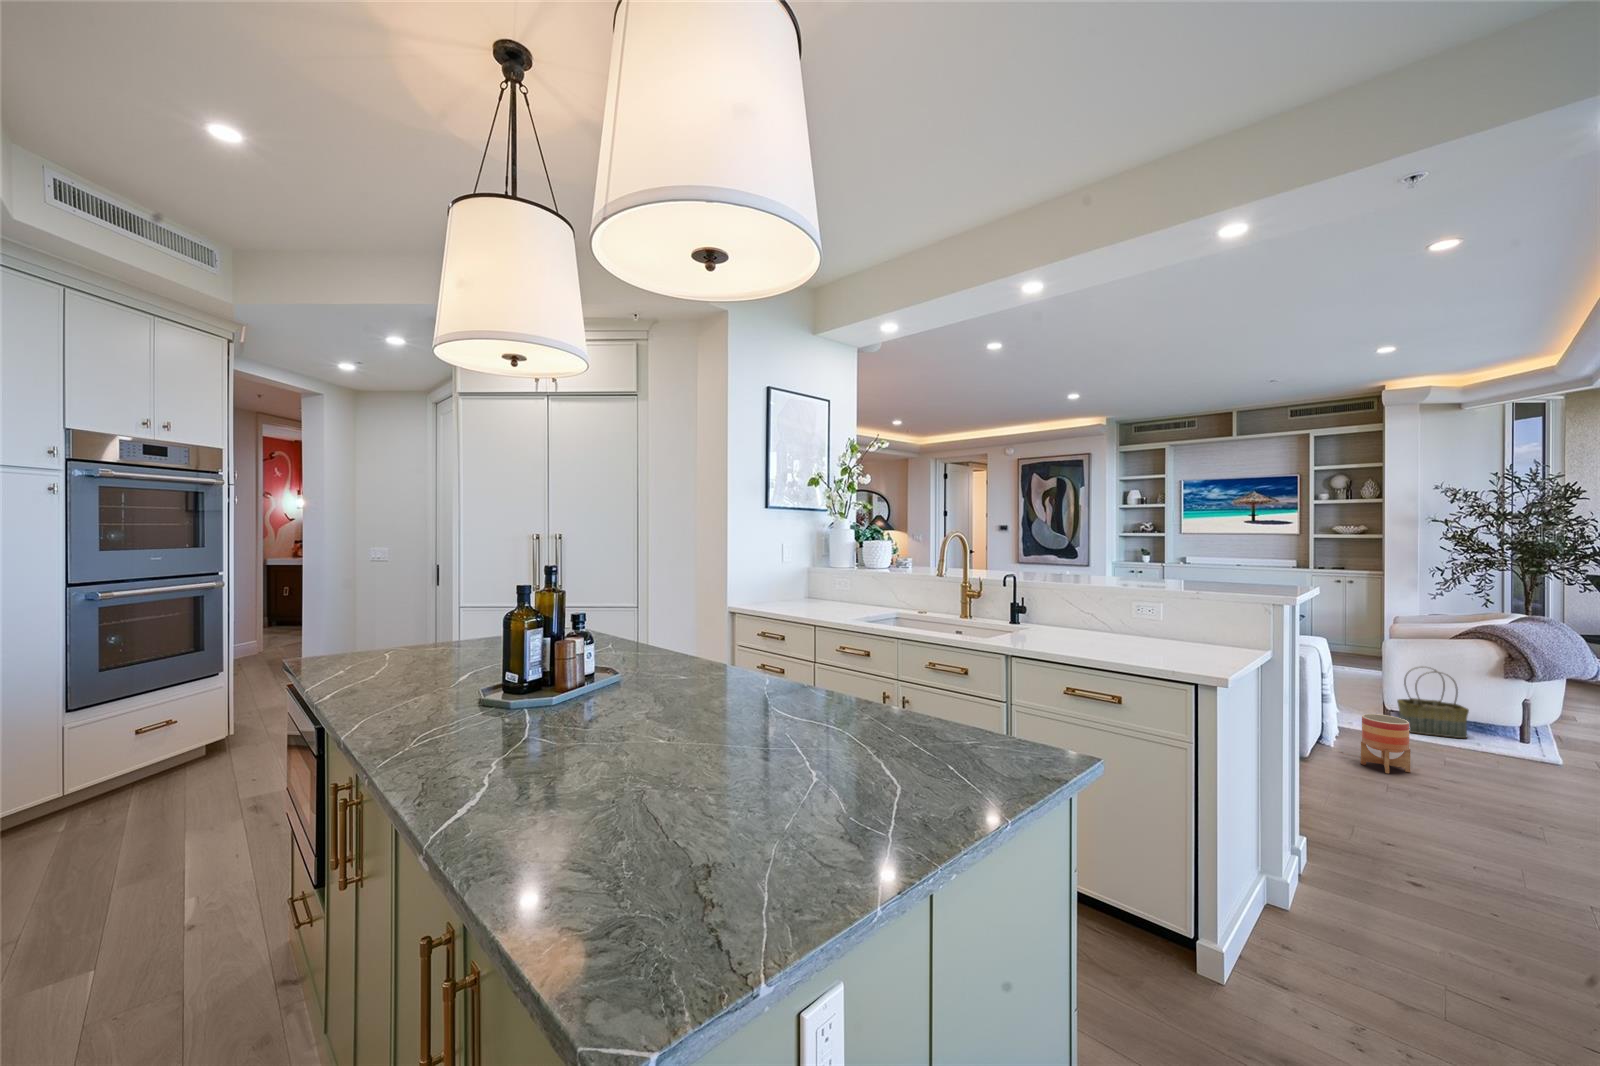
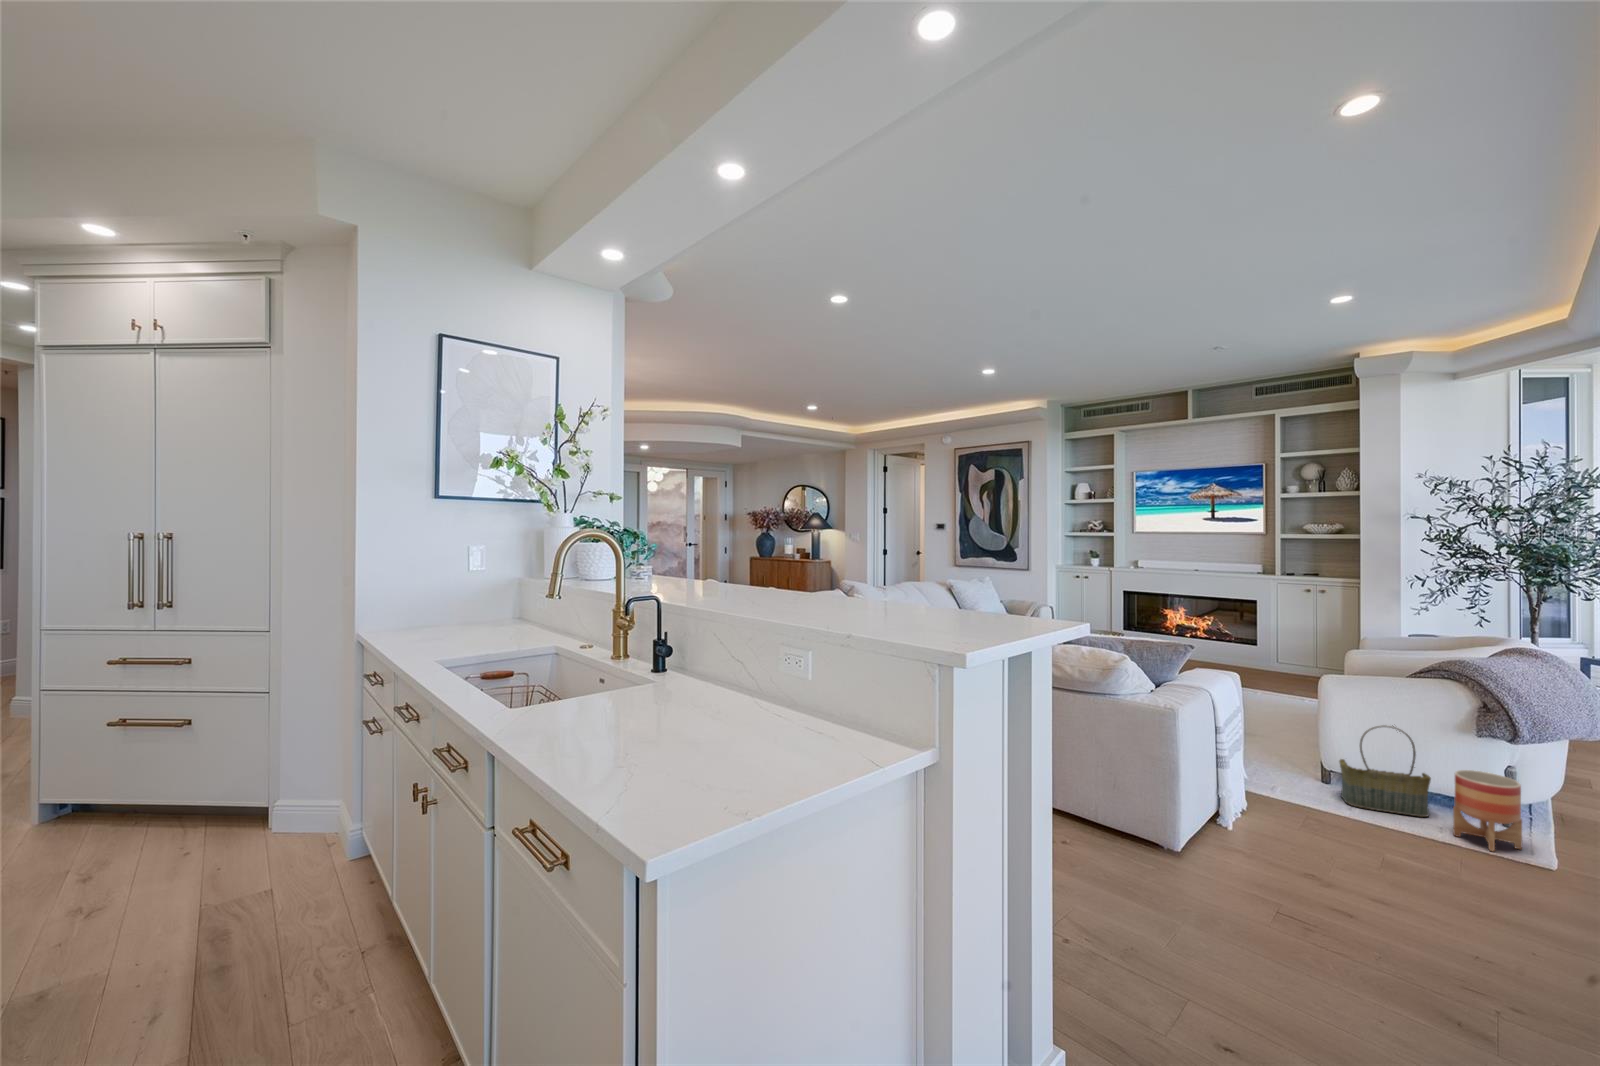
planter: present [1361,714,1411,774] -> present [1453,770,1522,851]

